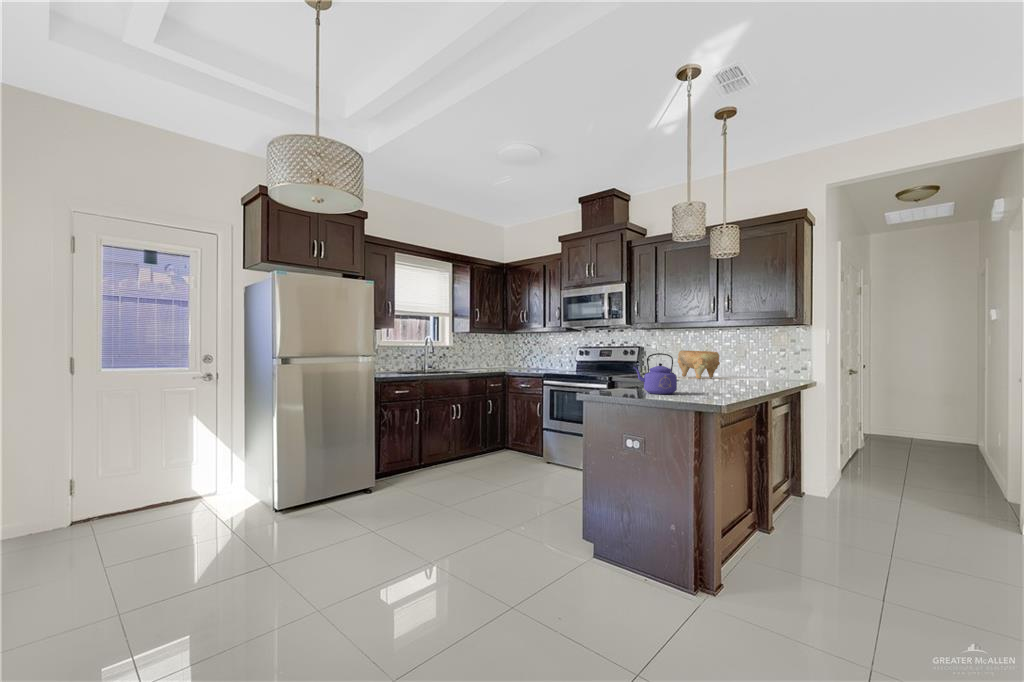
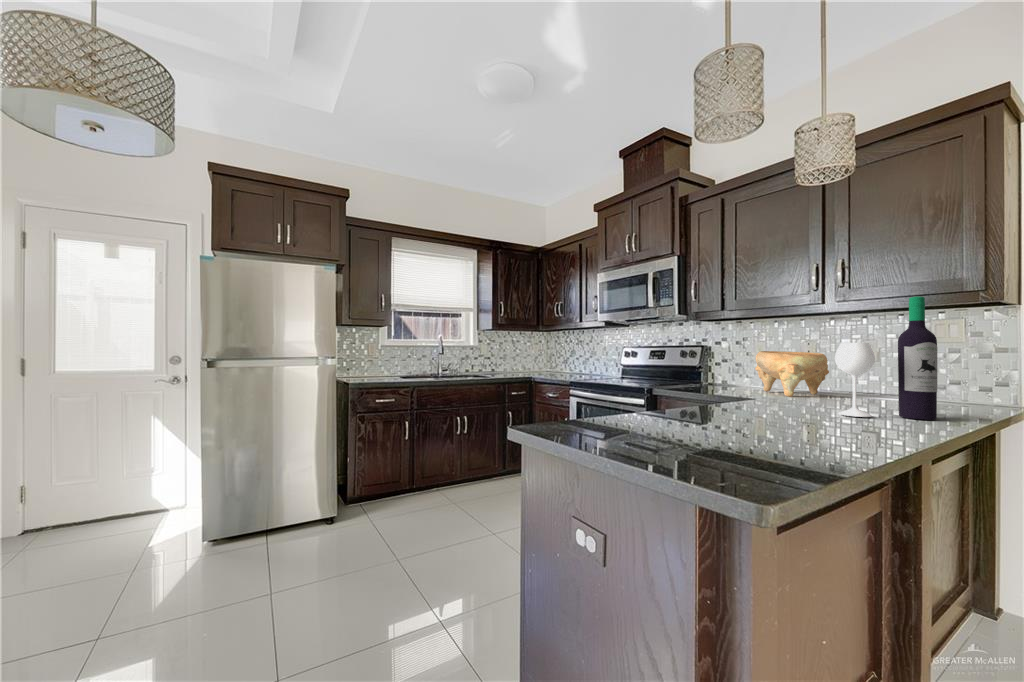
wine bottle: none [729,322,775,386] -> present [835,296,938,420]
kettle: present [633,353,677,394] -> none [600,357,688,443]

